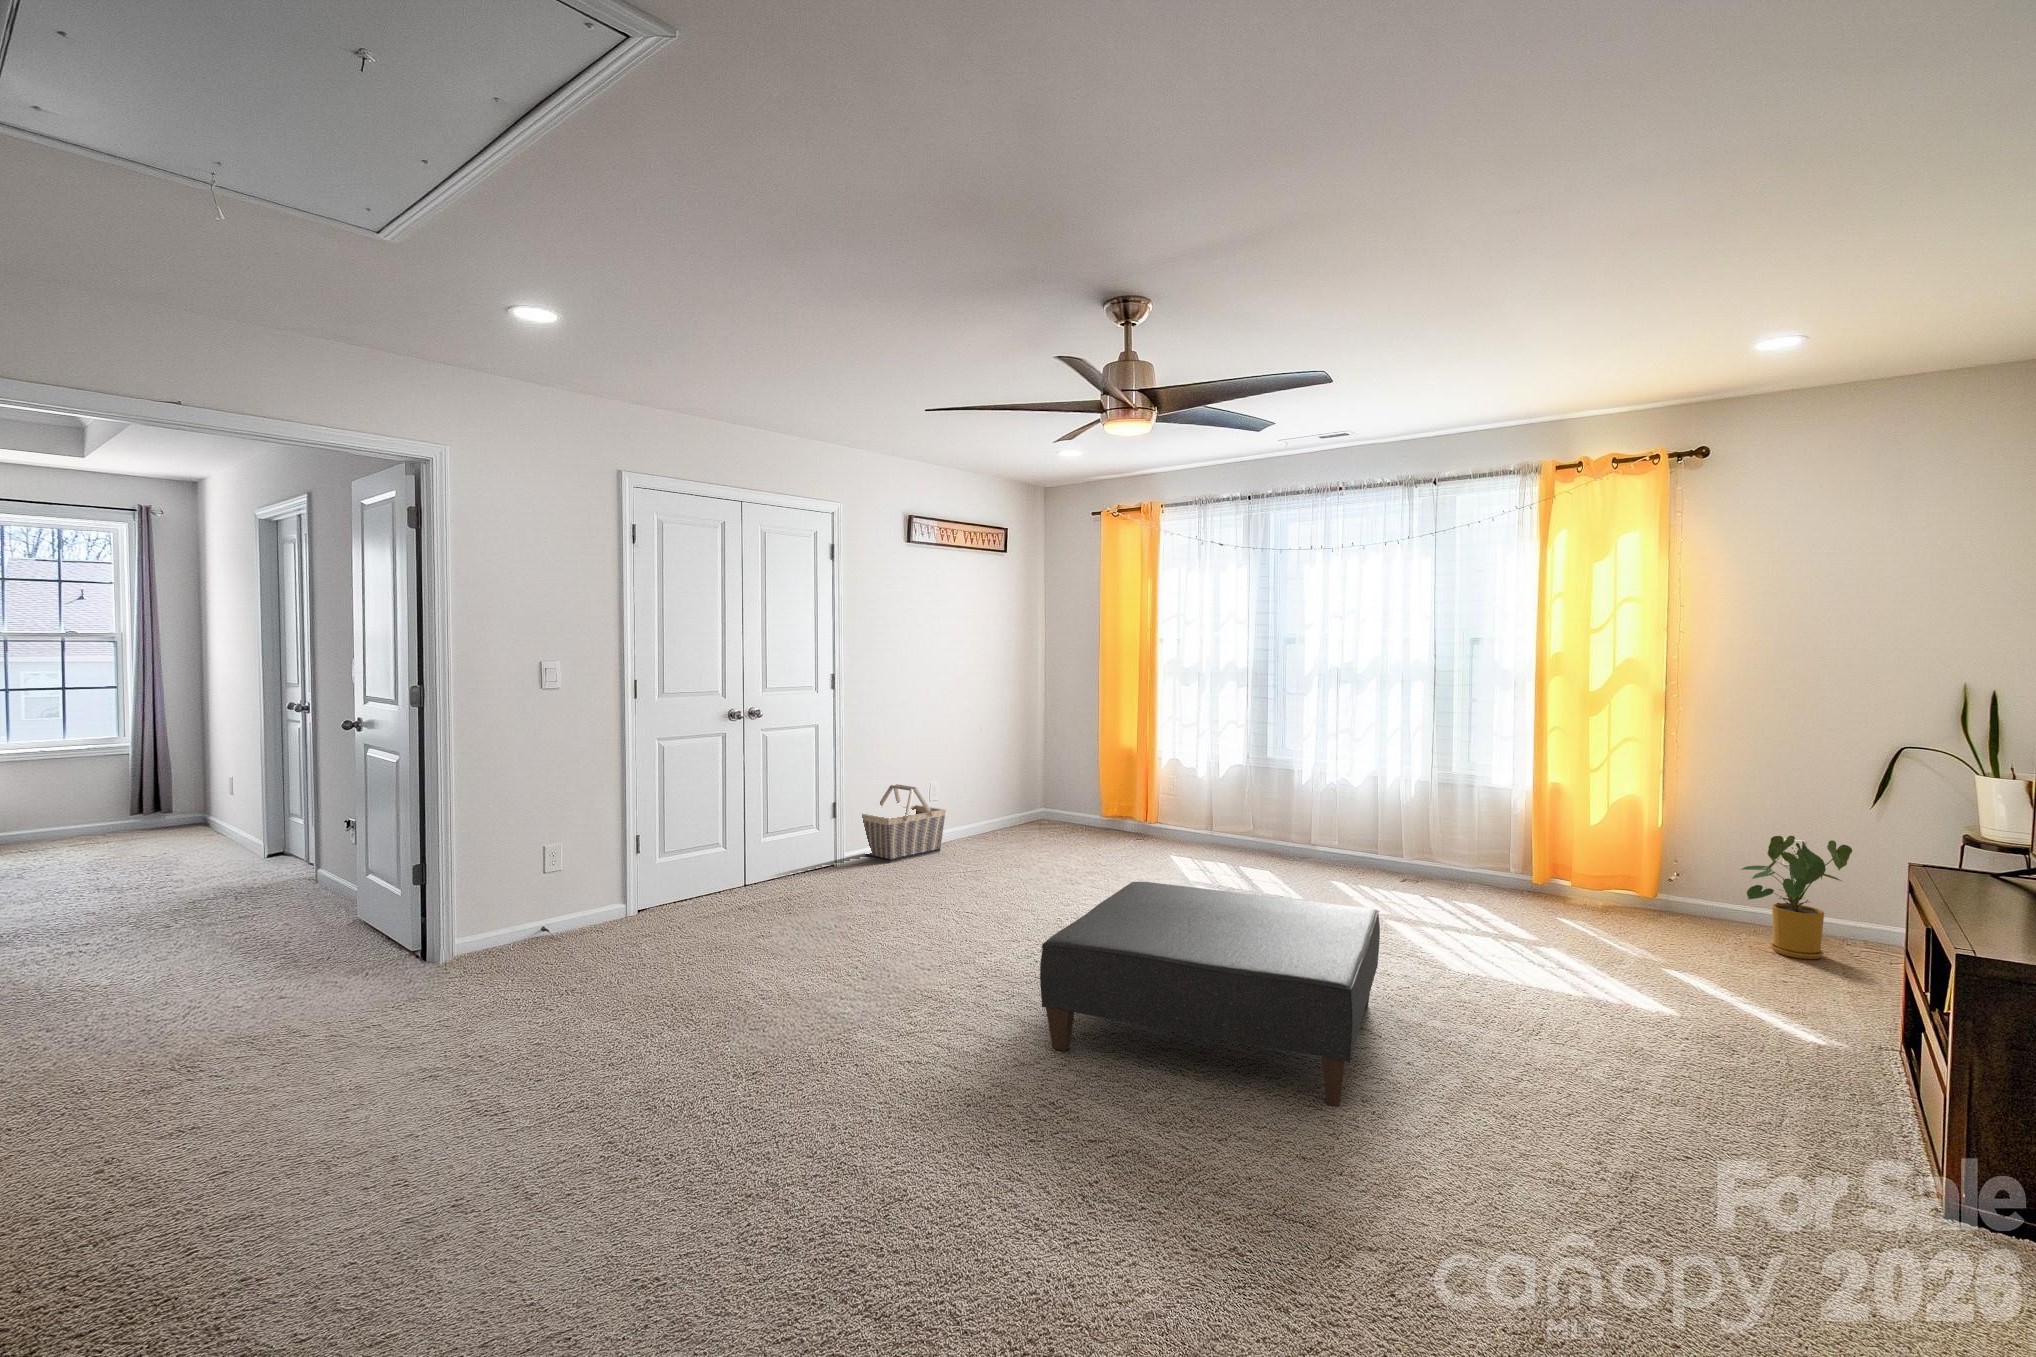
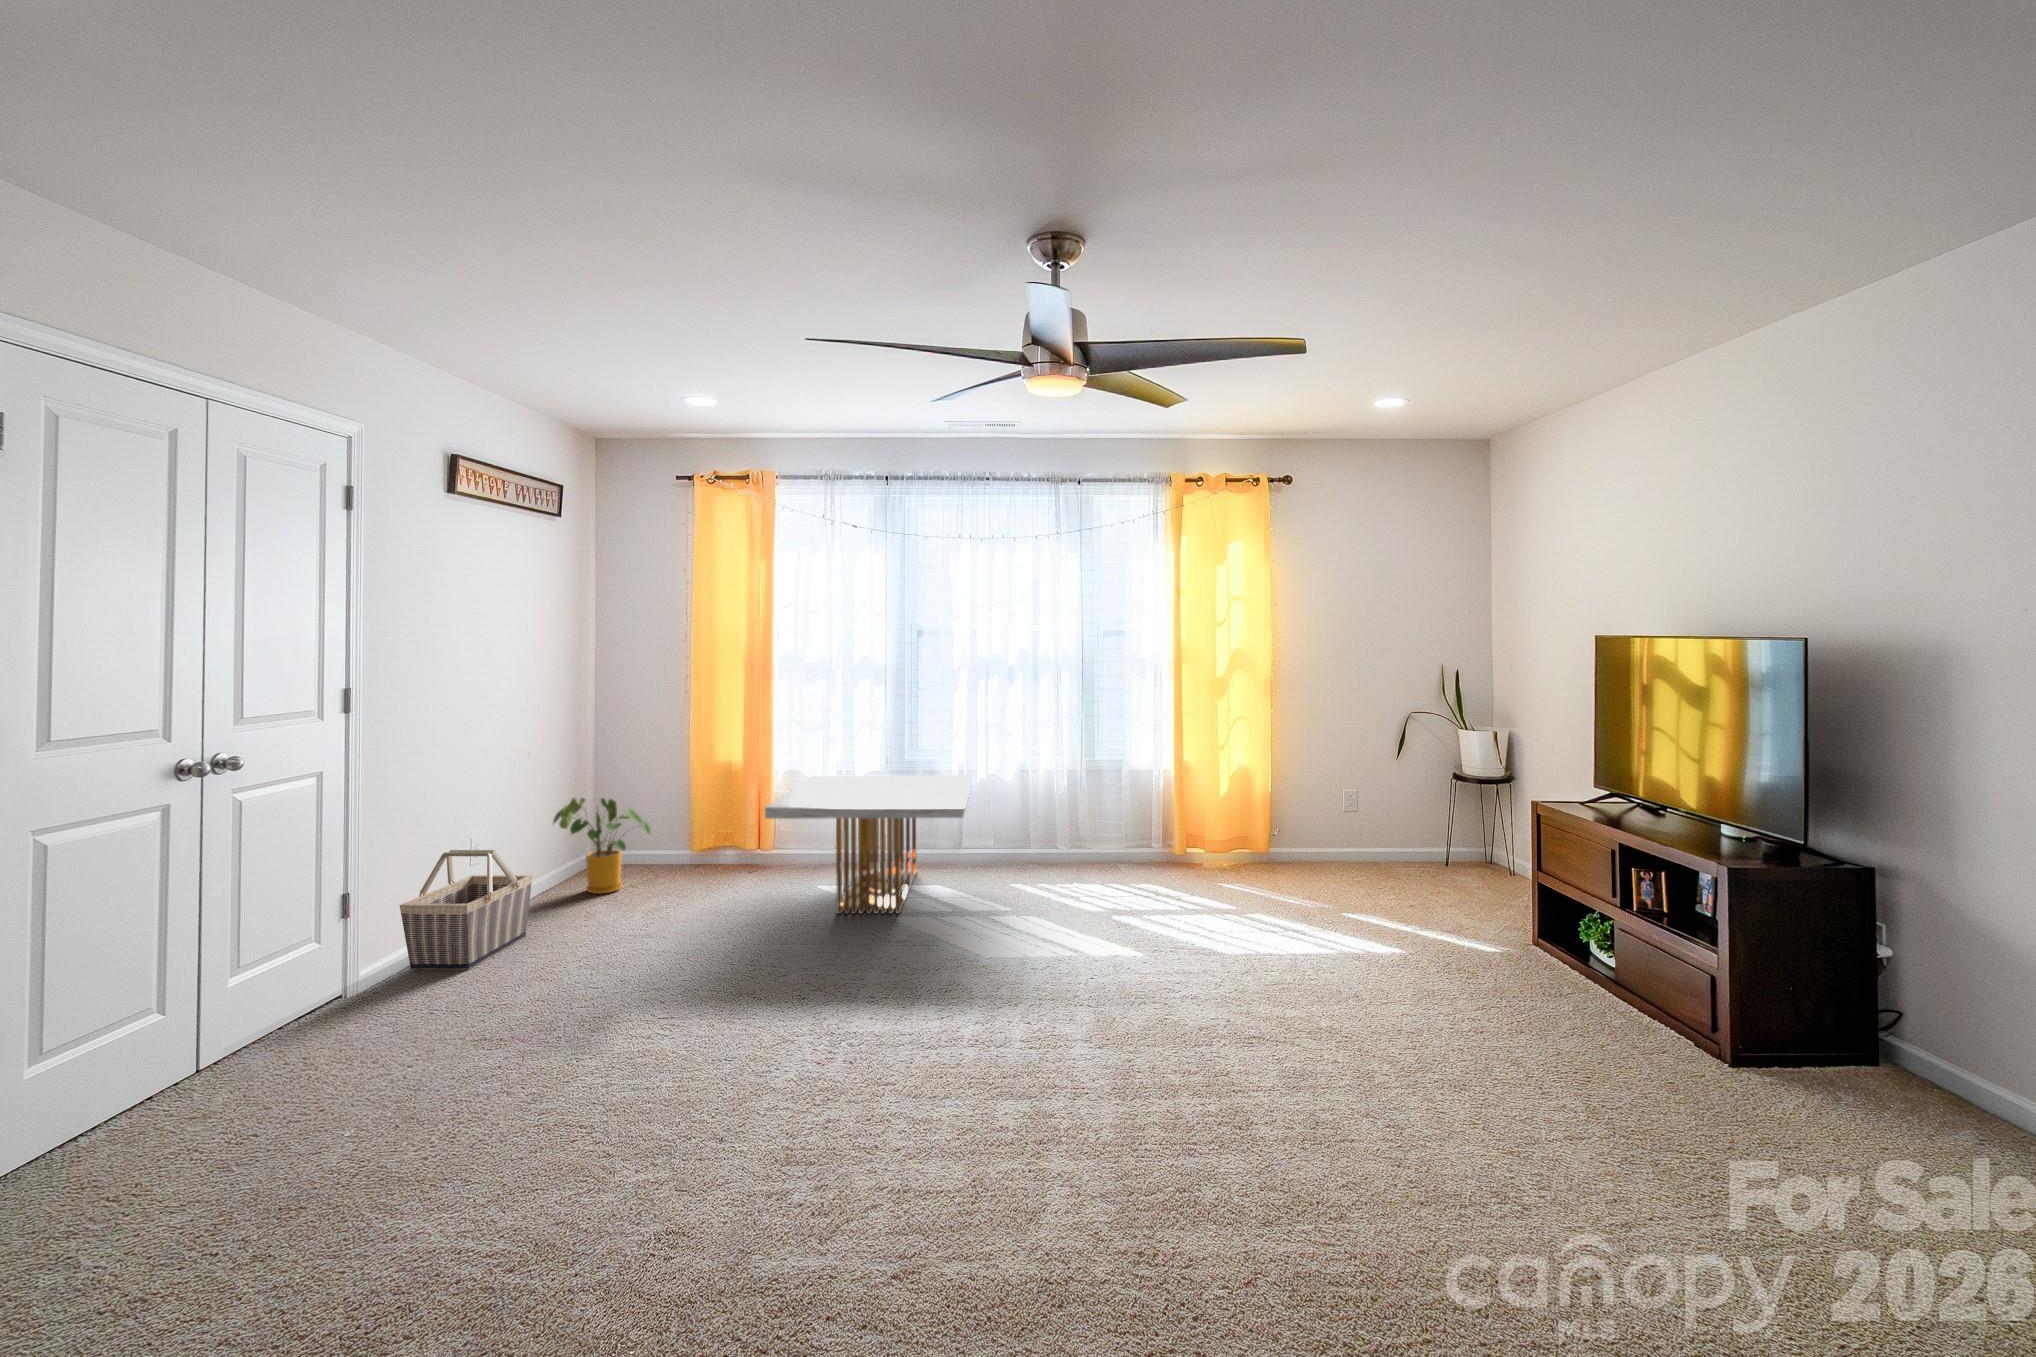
coffee table: none [1090,763,1316,884] -> present [765,775,972,914]
house plant: present [1741,836,1852,959] -> present [553,798,650,894]
ottoman: present [1040,882,1380,1106] -> none [999,906,1429,1174]

